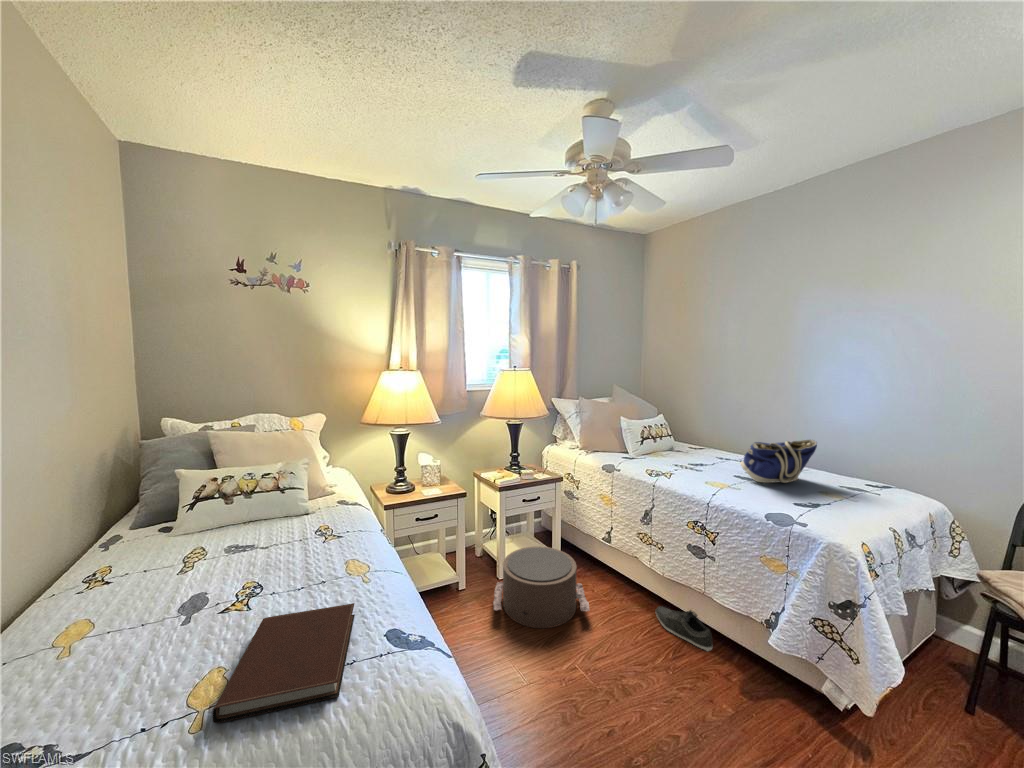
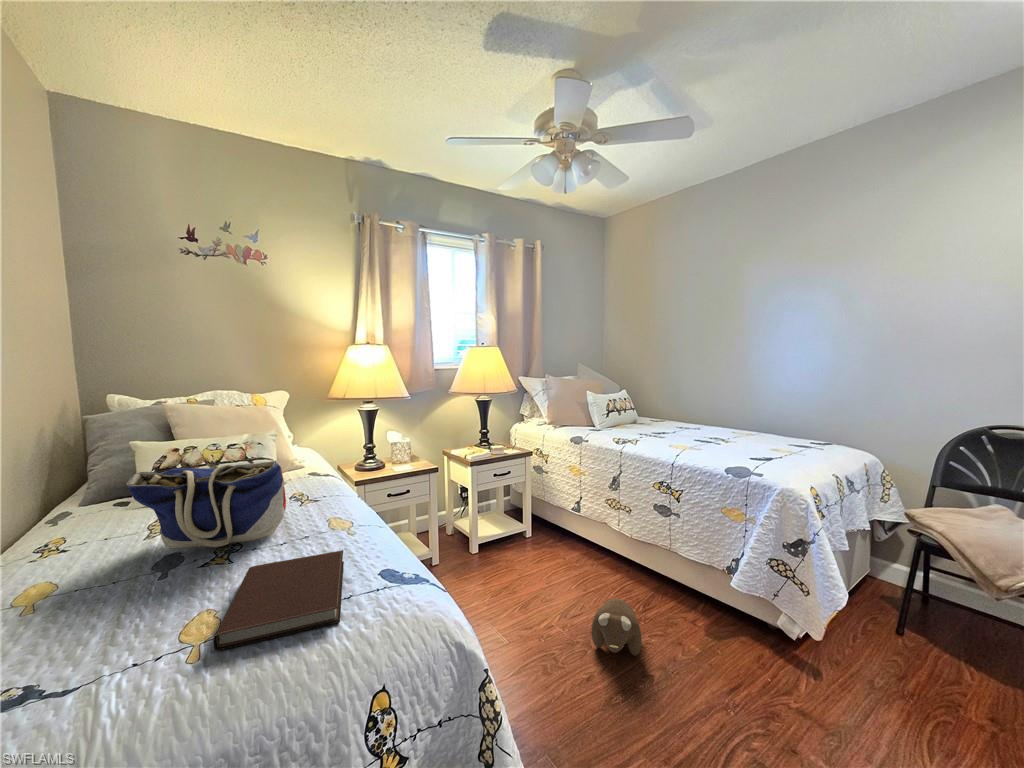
tote bag: present [740,439,817,483] -> present [126,460,286,548]
pouf: present [493,546,589,628] -> none [469,520,565,595]
shoe: present [656,606,713,651] -> none [627,567,680,603]
plush toy: none [615,645,668,711] -> present [592,598,642,656]

